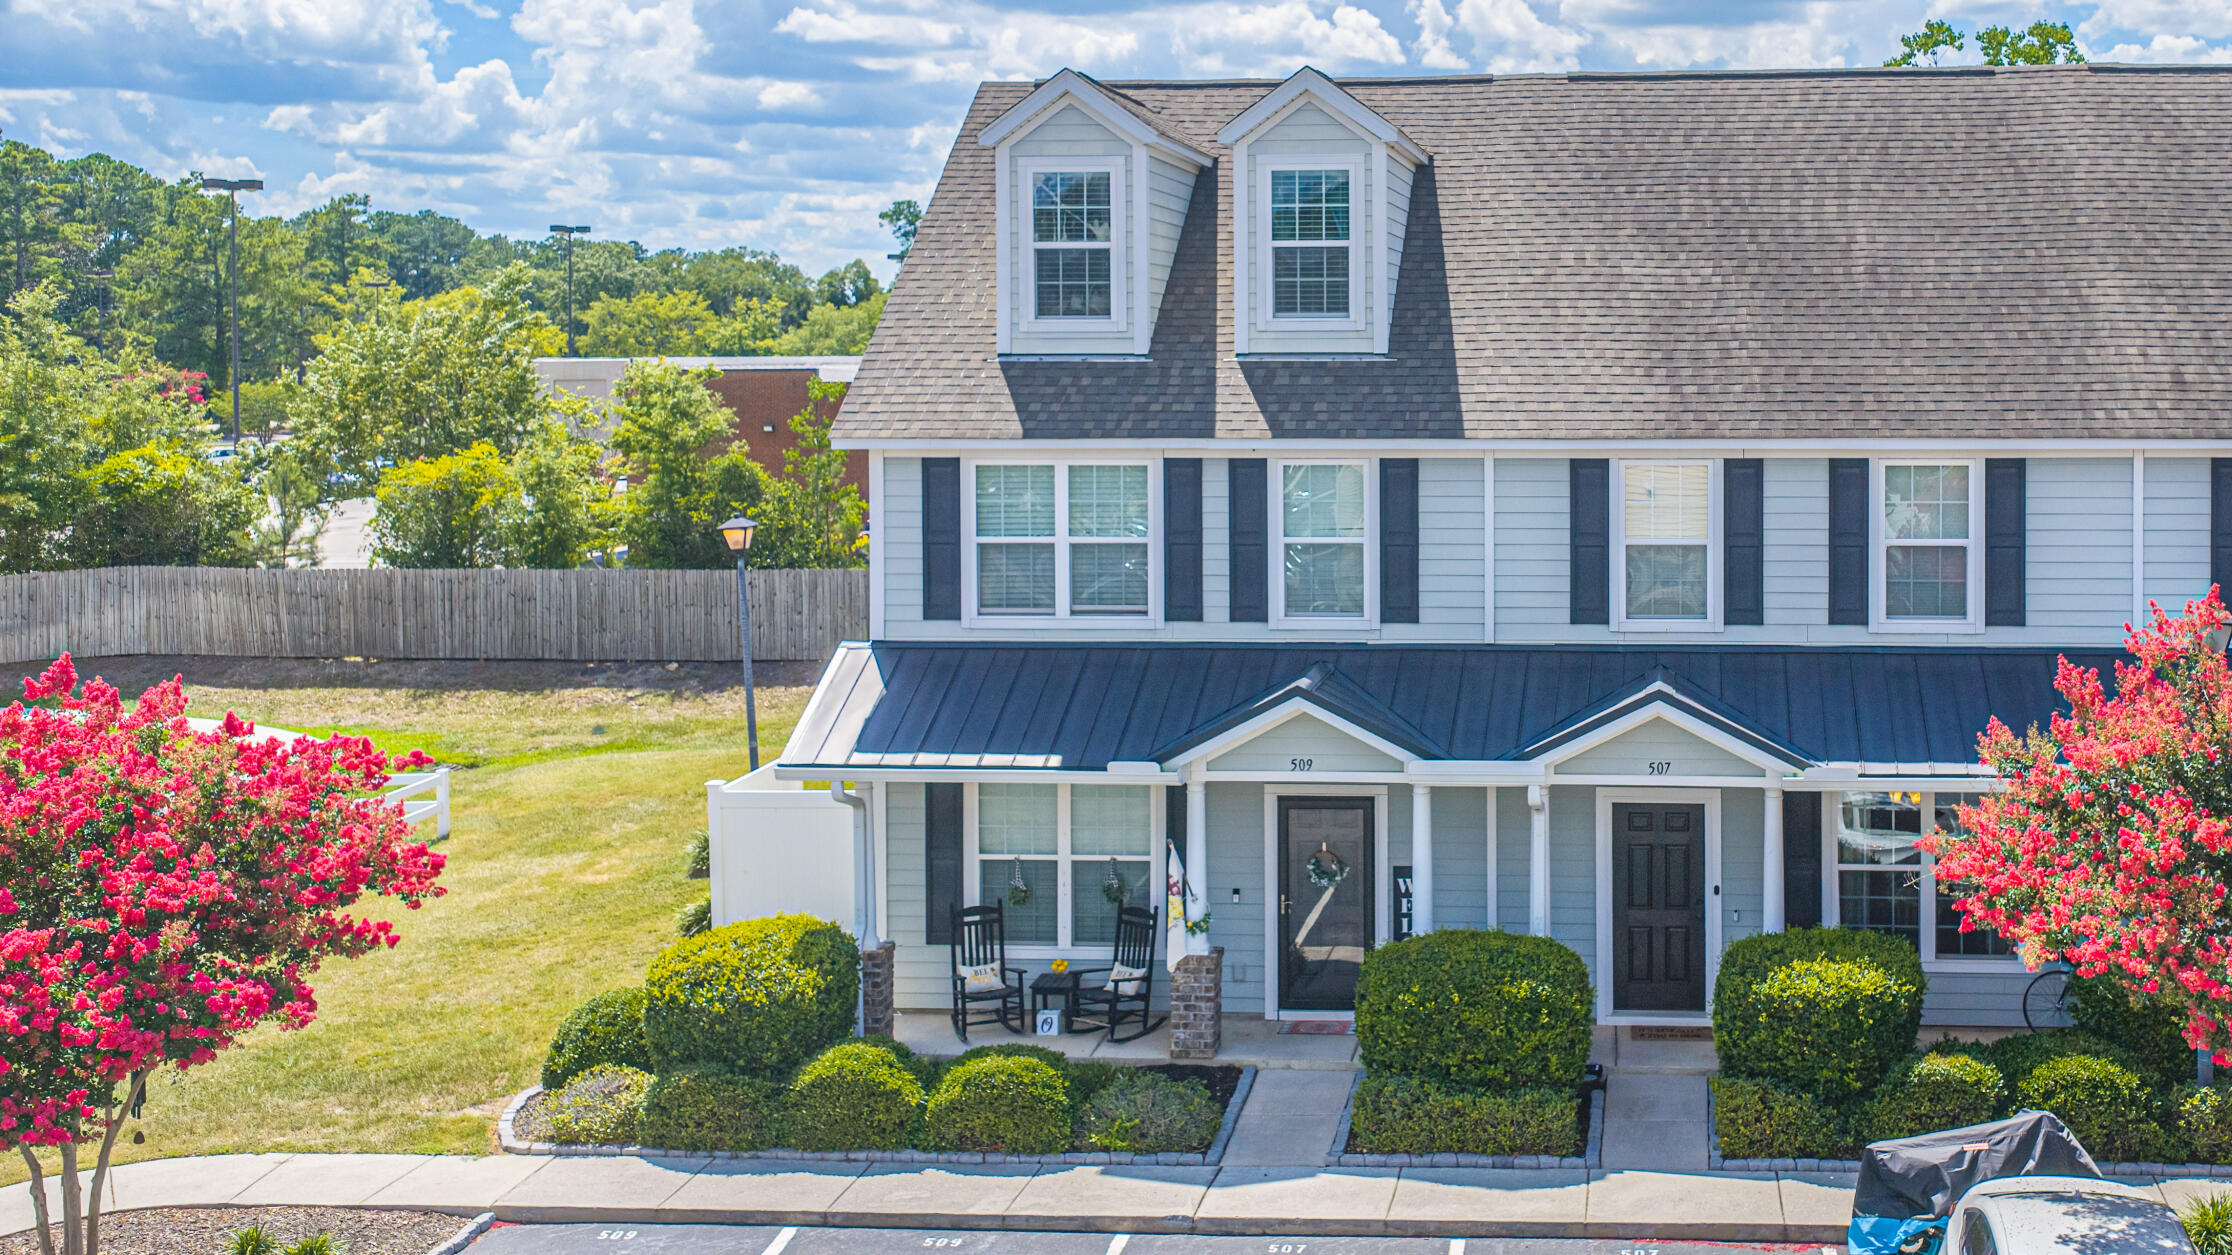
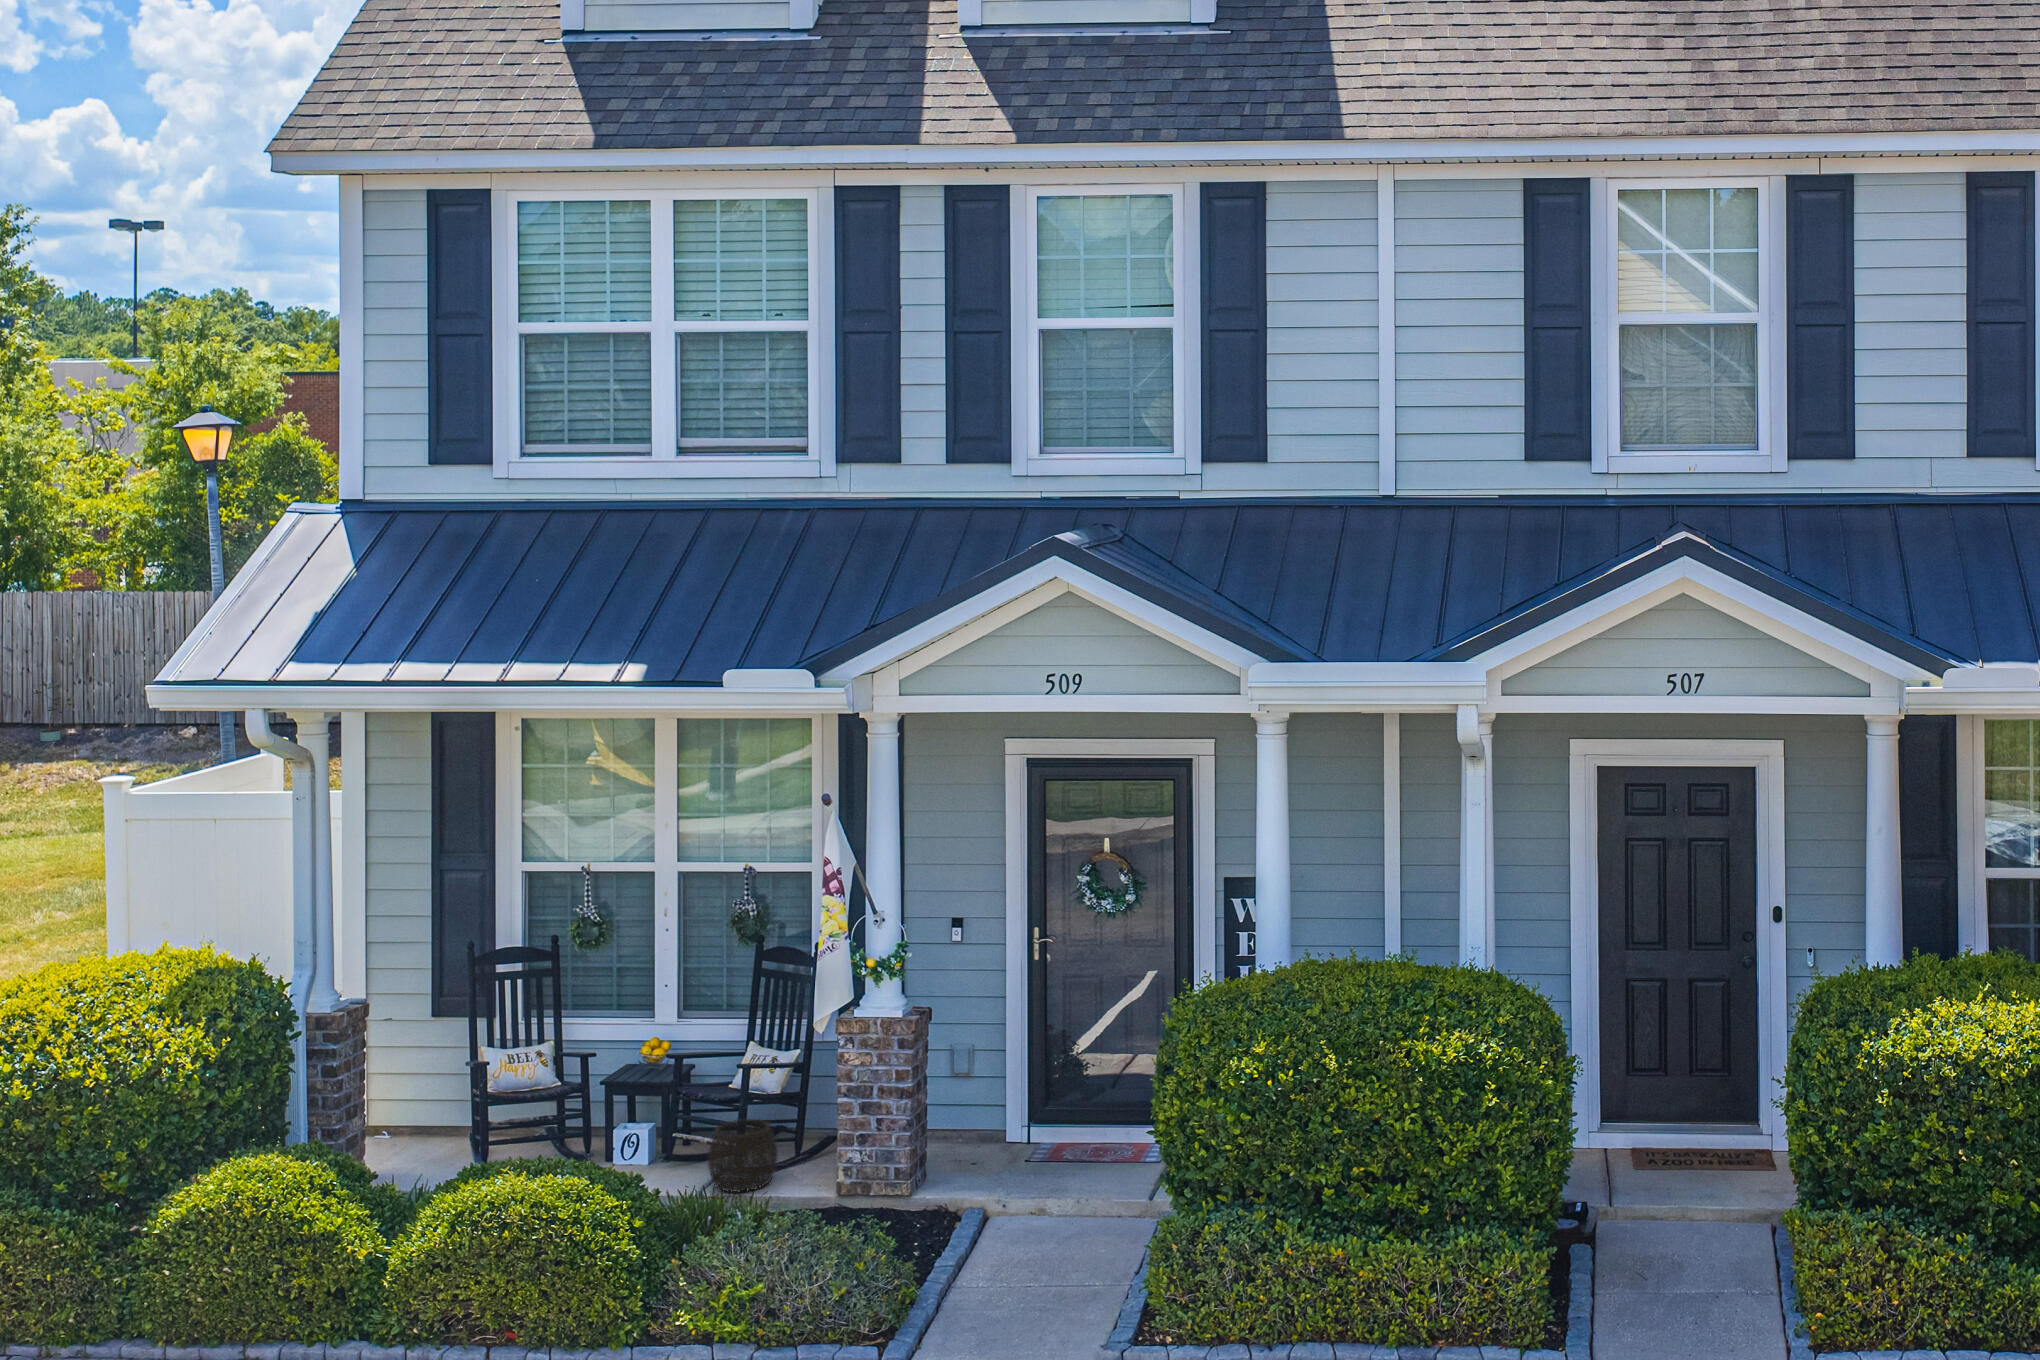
woven basket: none [1098,1009,1137,1052] -> present [708,1119,777,1192]

